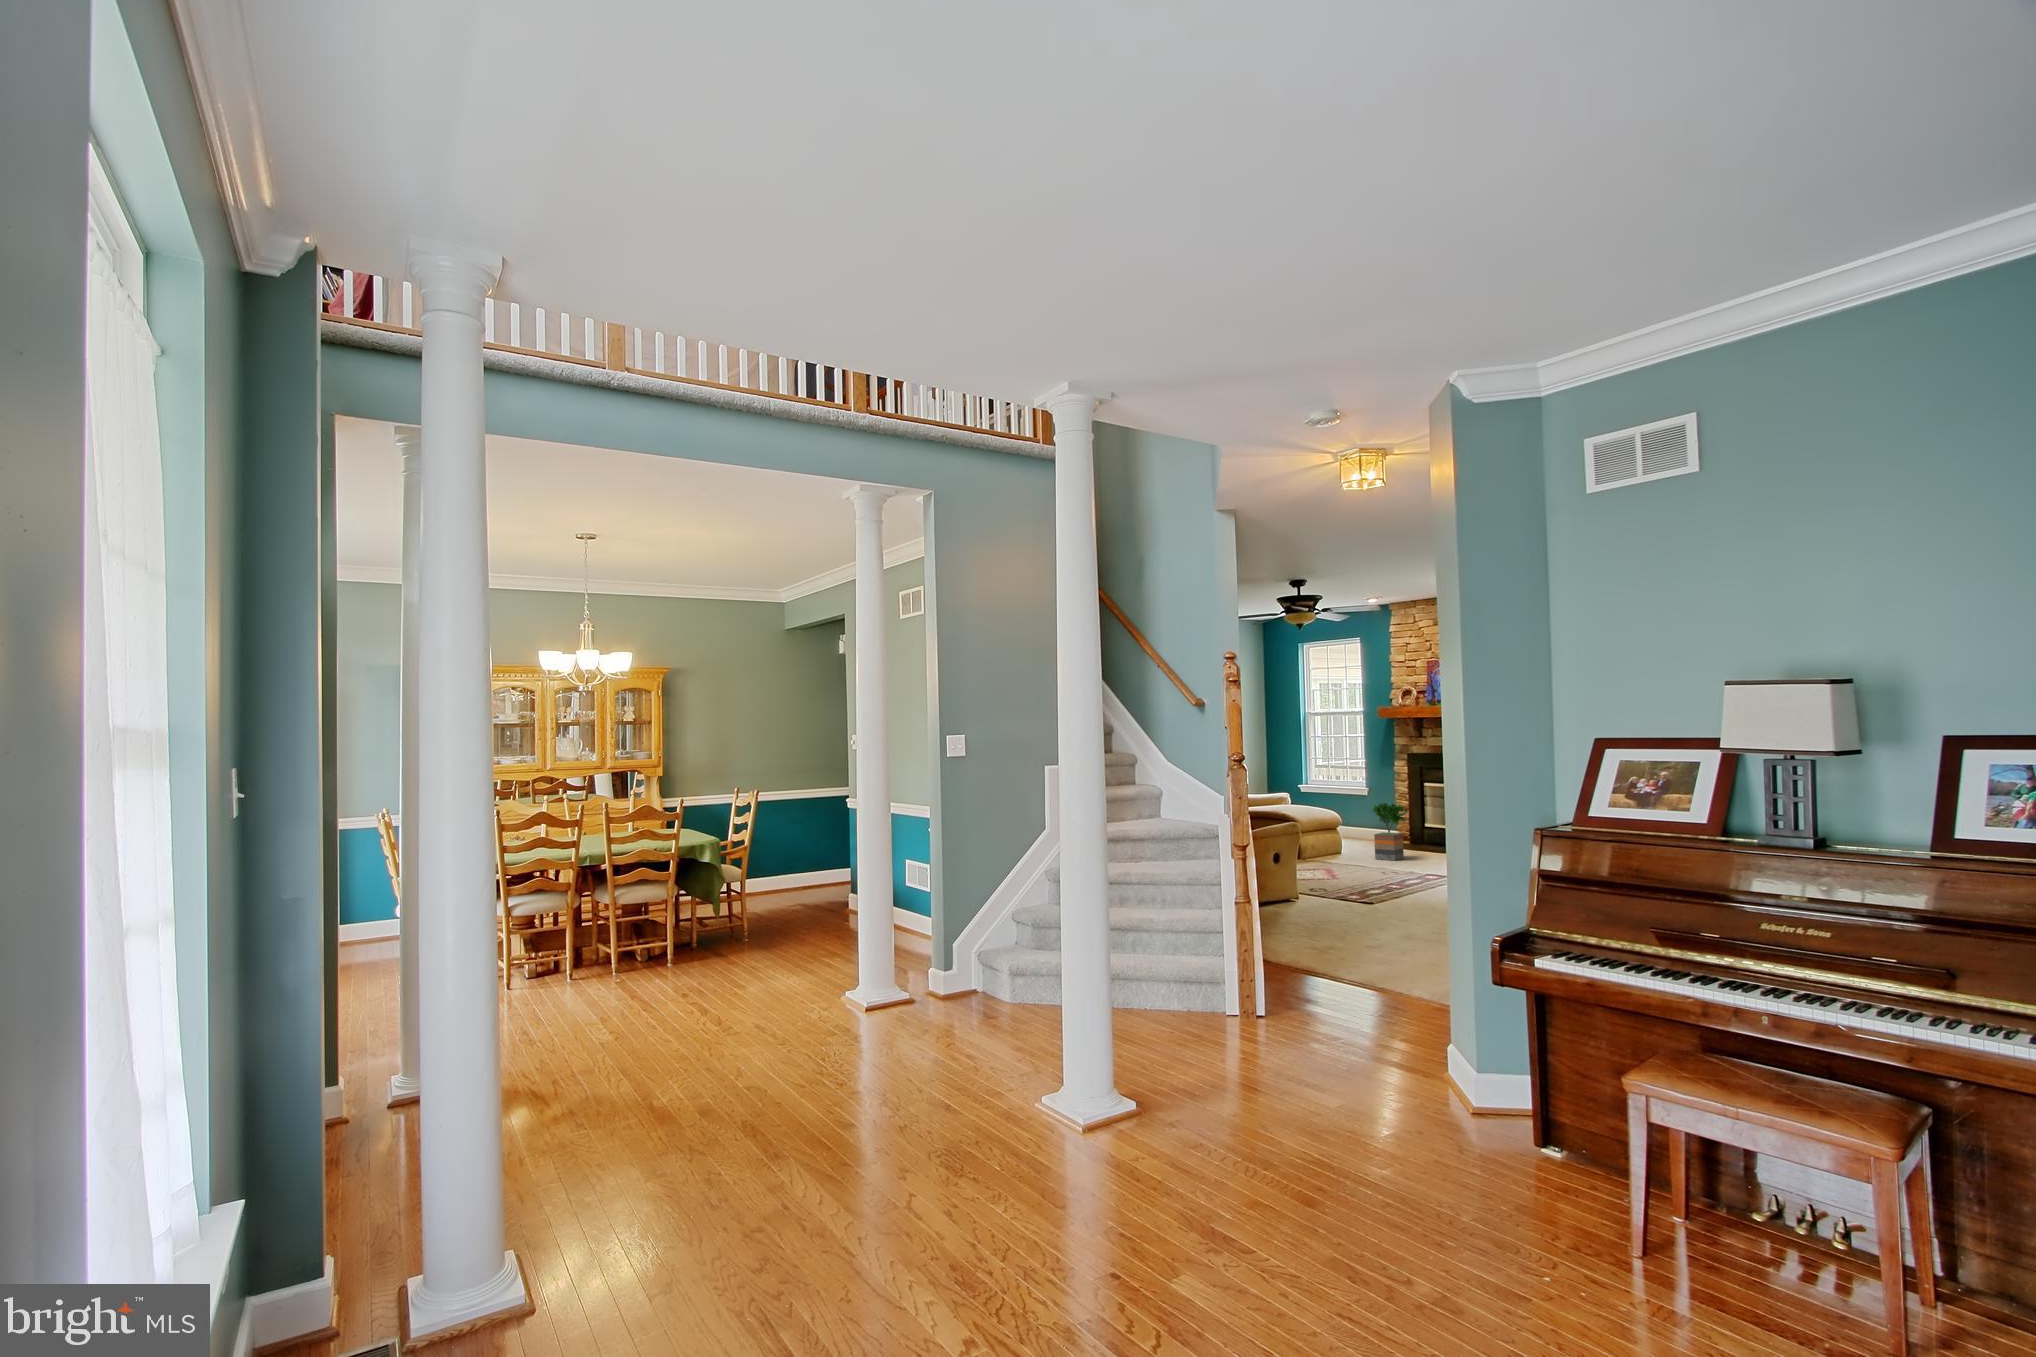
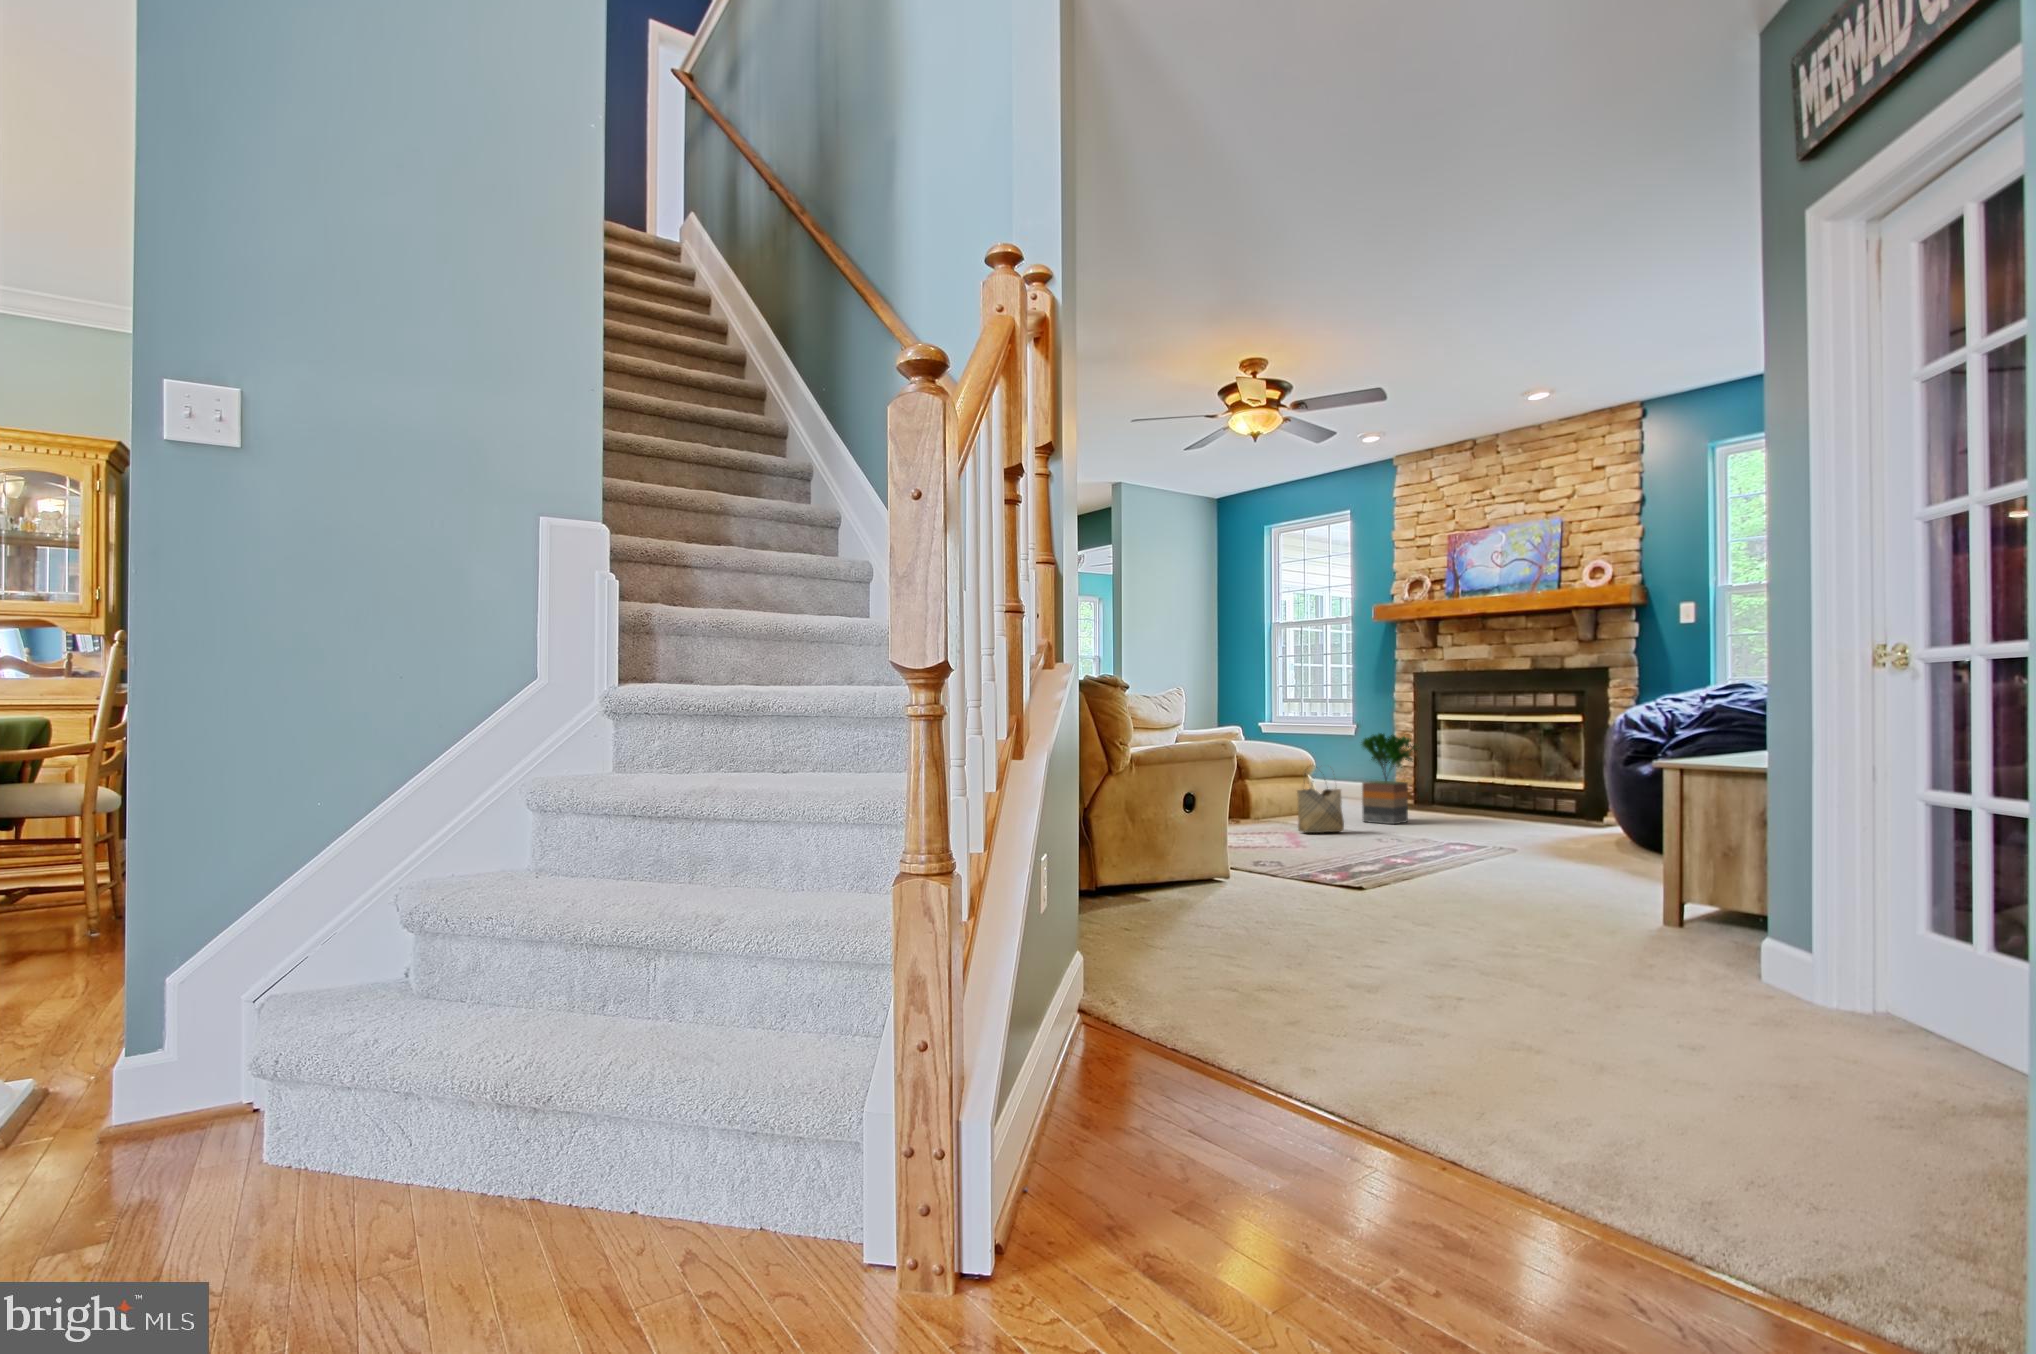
woven basket: none [1334,826,1364,868] -> present [1297,768,1344,833]

